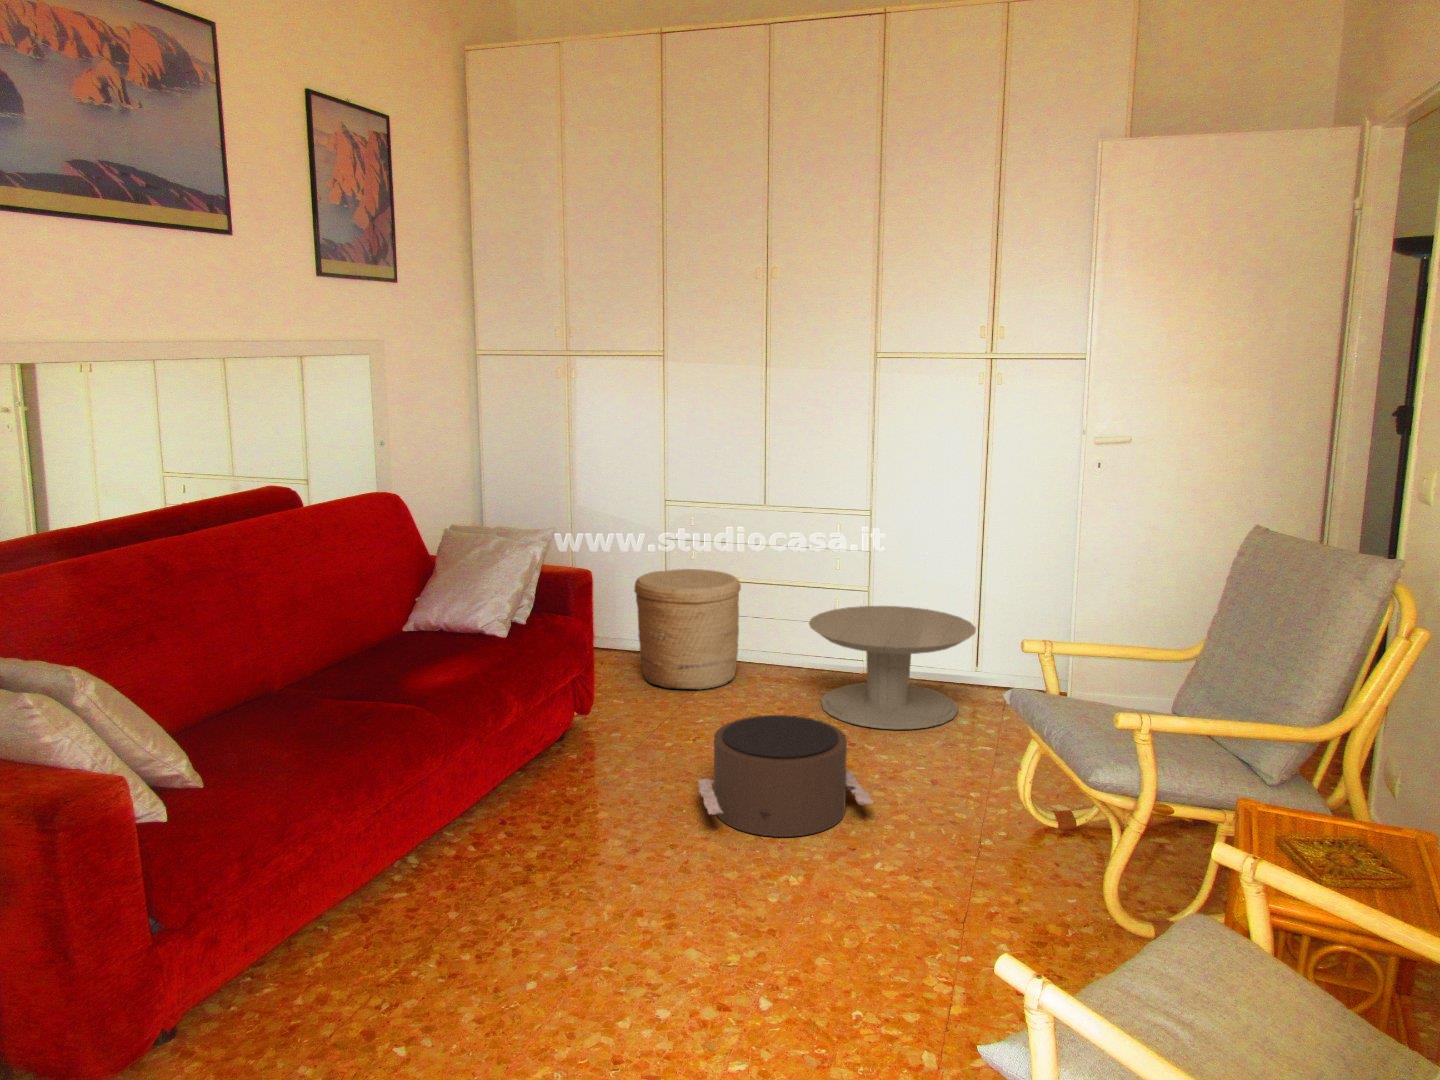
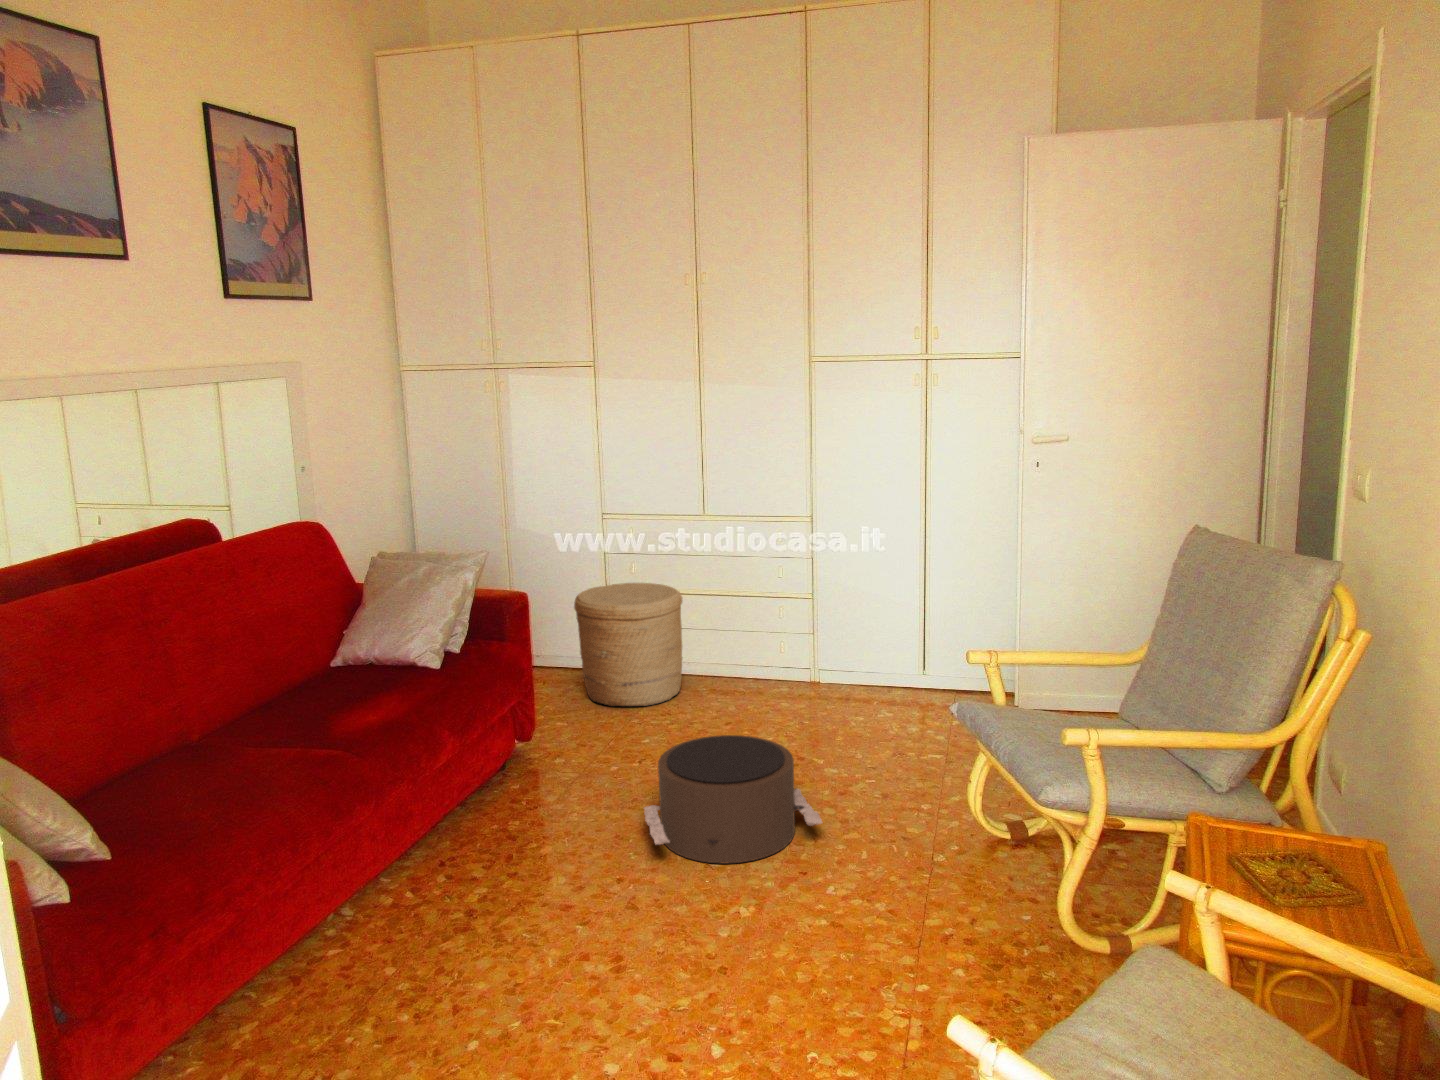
side table: present [809,606,976,729] -> none [752,612,919,740]

